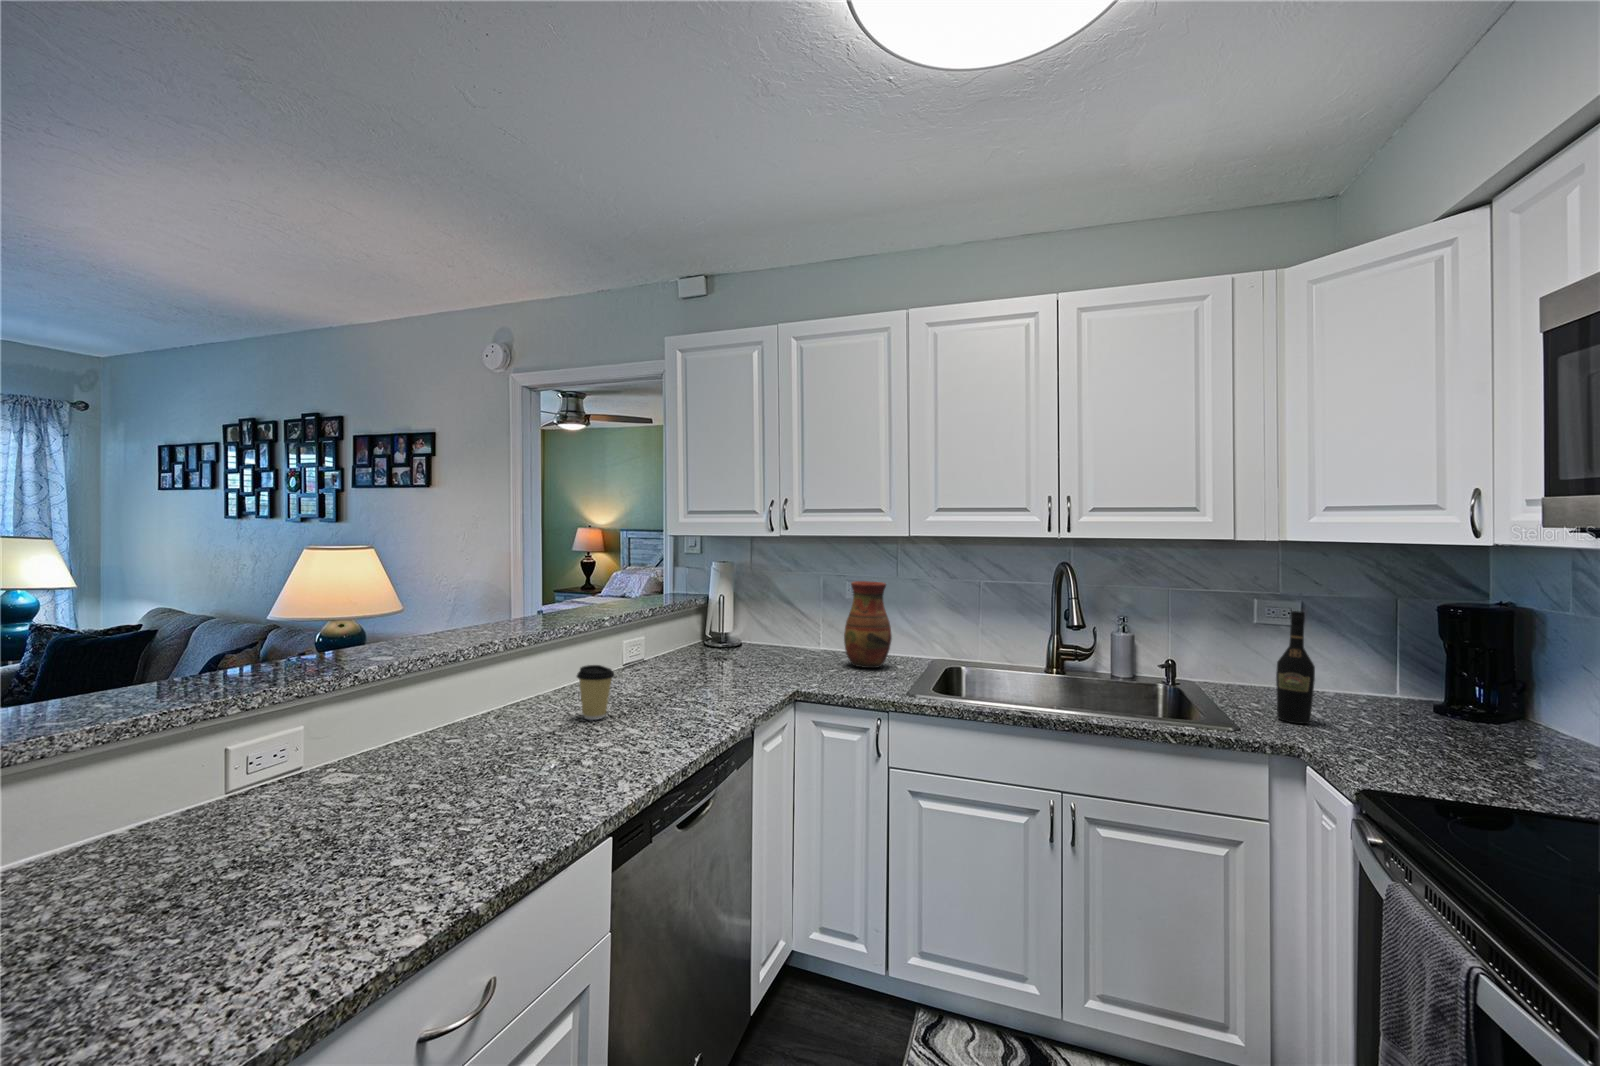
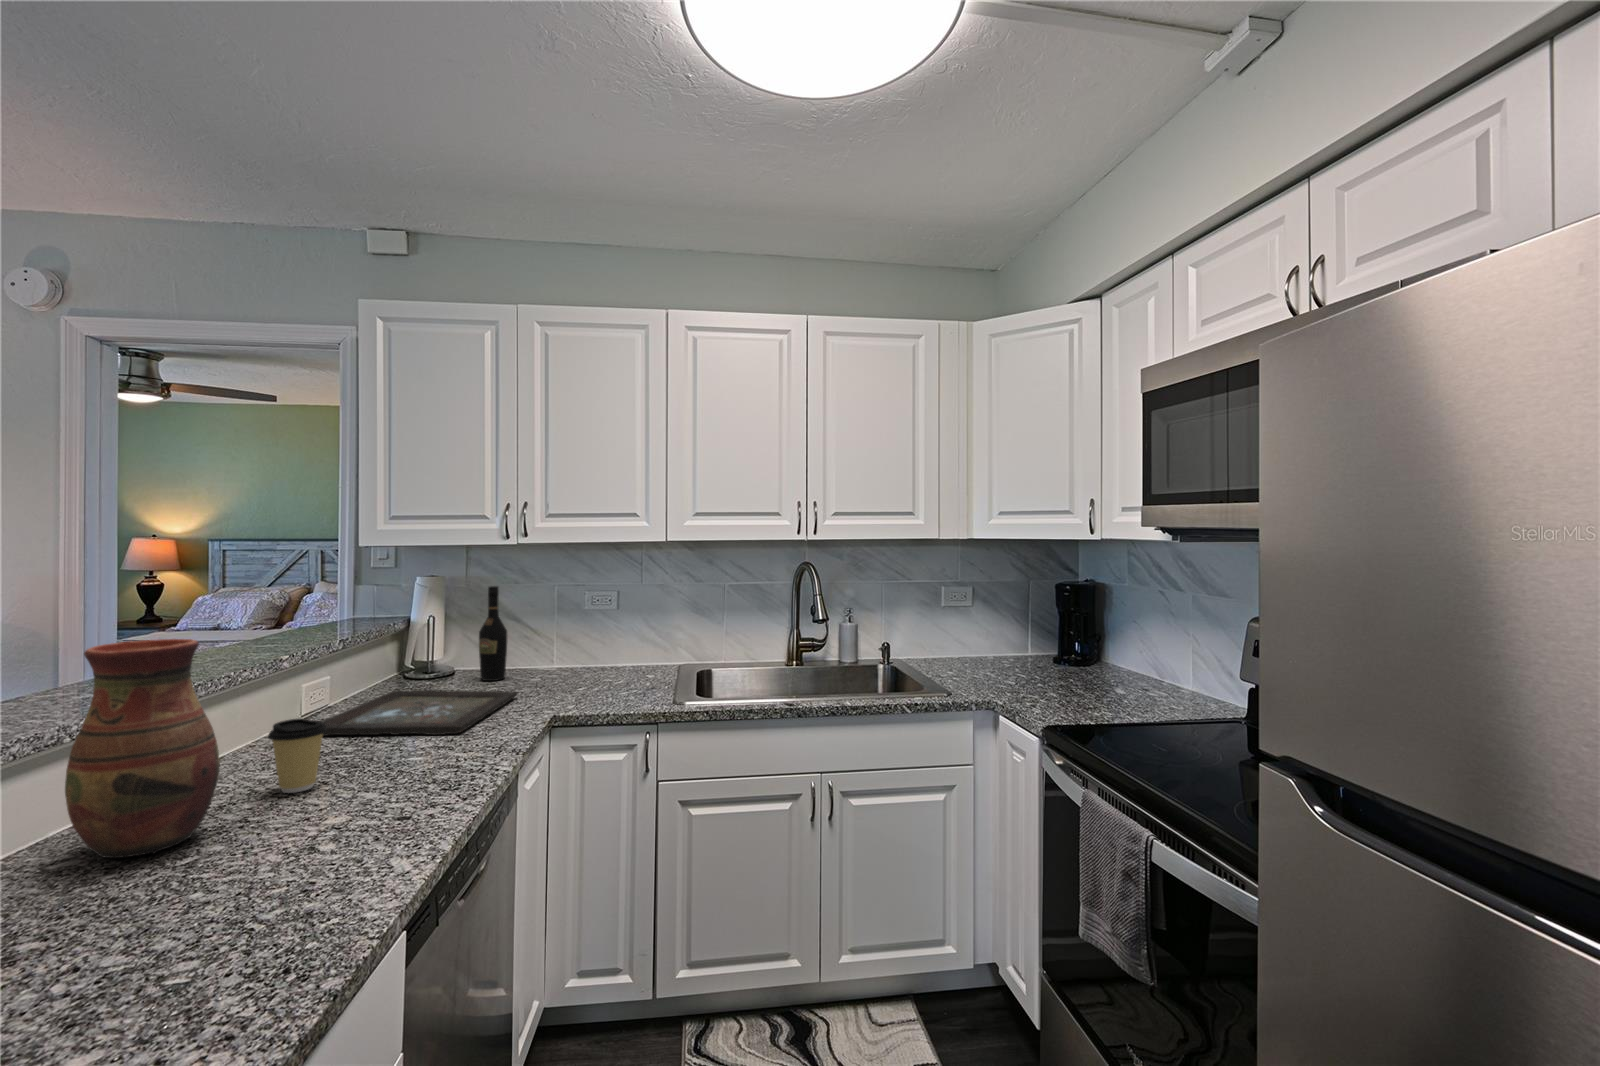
vase: present [844,581,892,668] -> present [65,639,220,858]
wine bottle: present [1276,611,1315,724] -> present [479,586,507,681]
tray: none [621,654,778,694] -> present [322,690,517,736]

